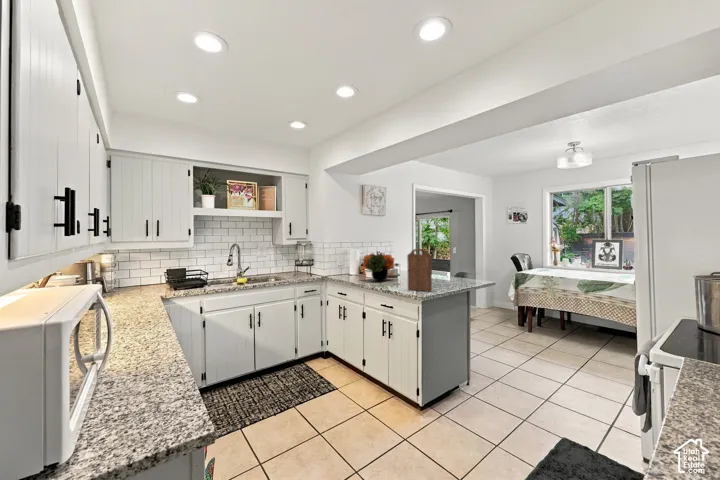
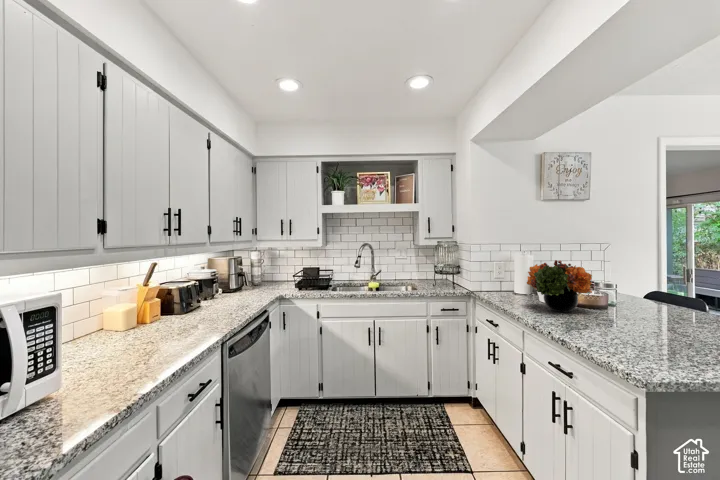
cutting board: present [407,249,432,291] -> none [609,263,678,362]

